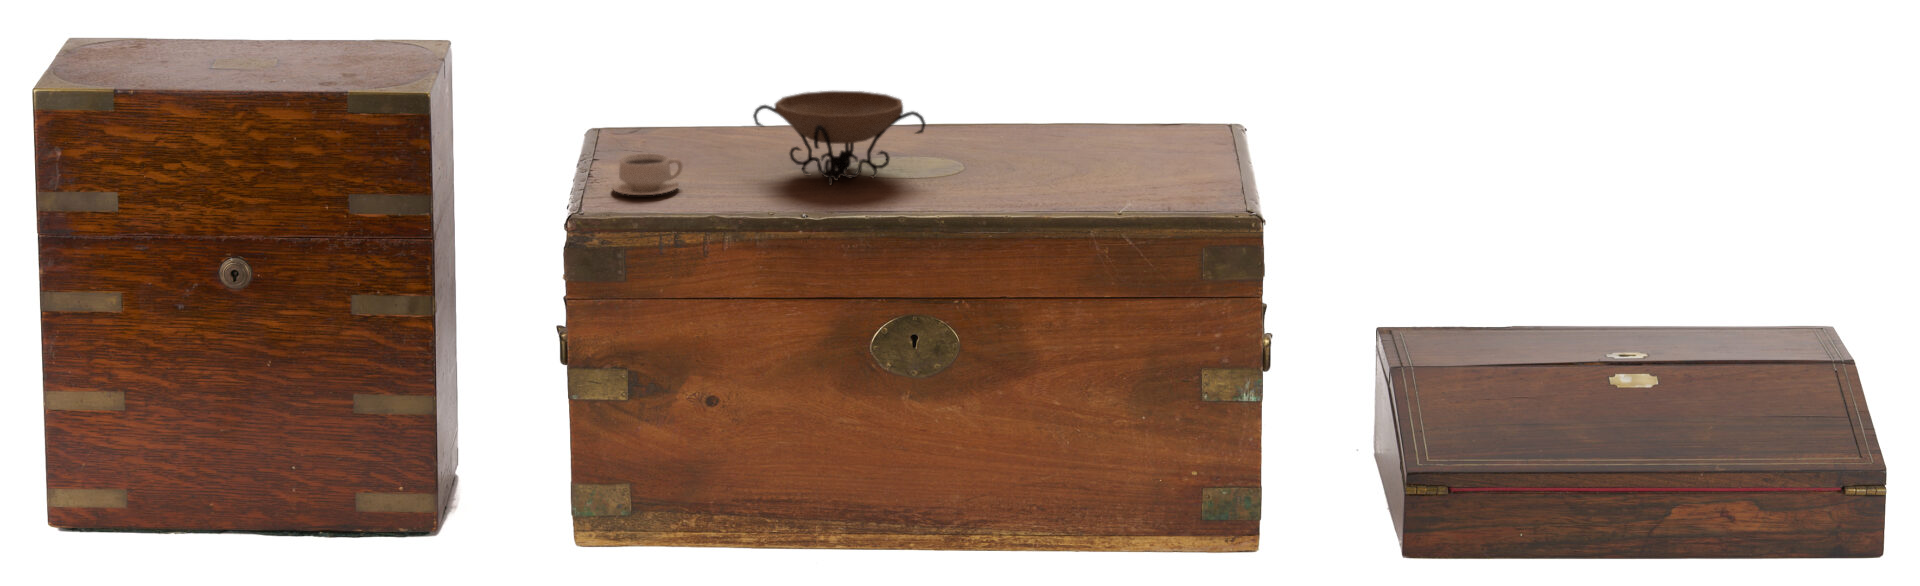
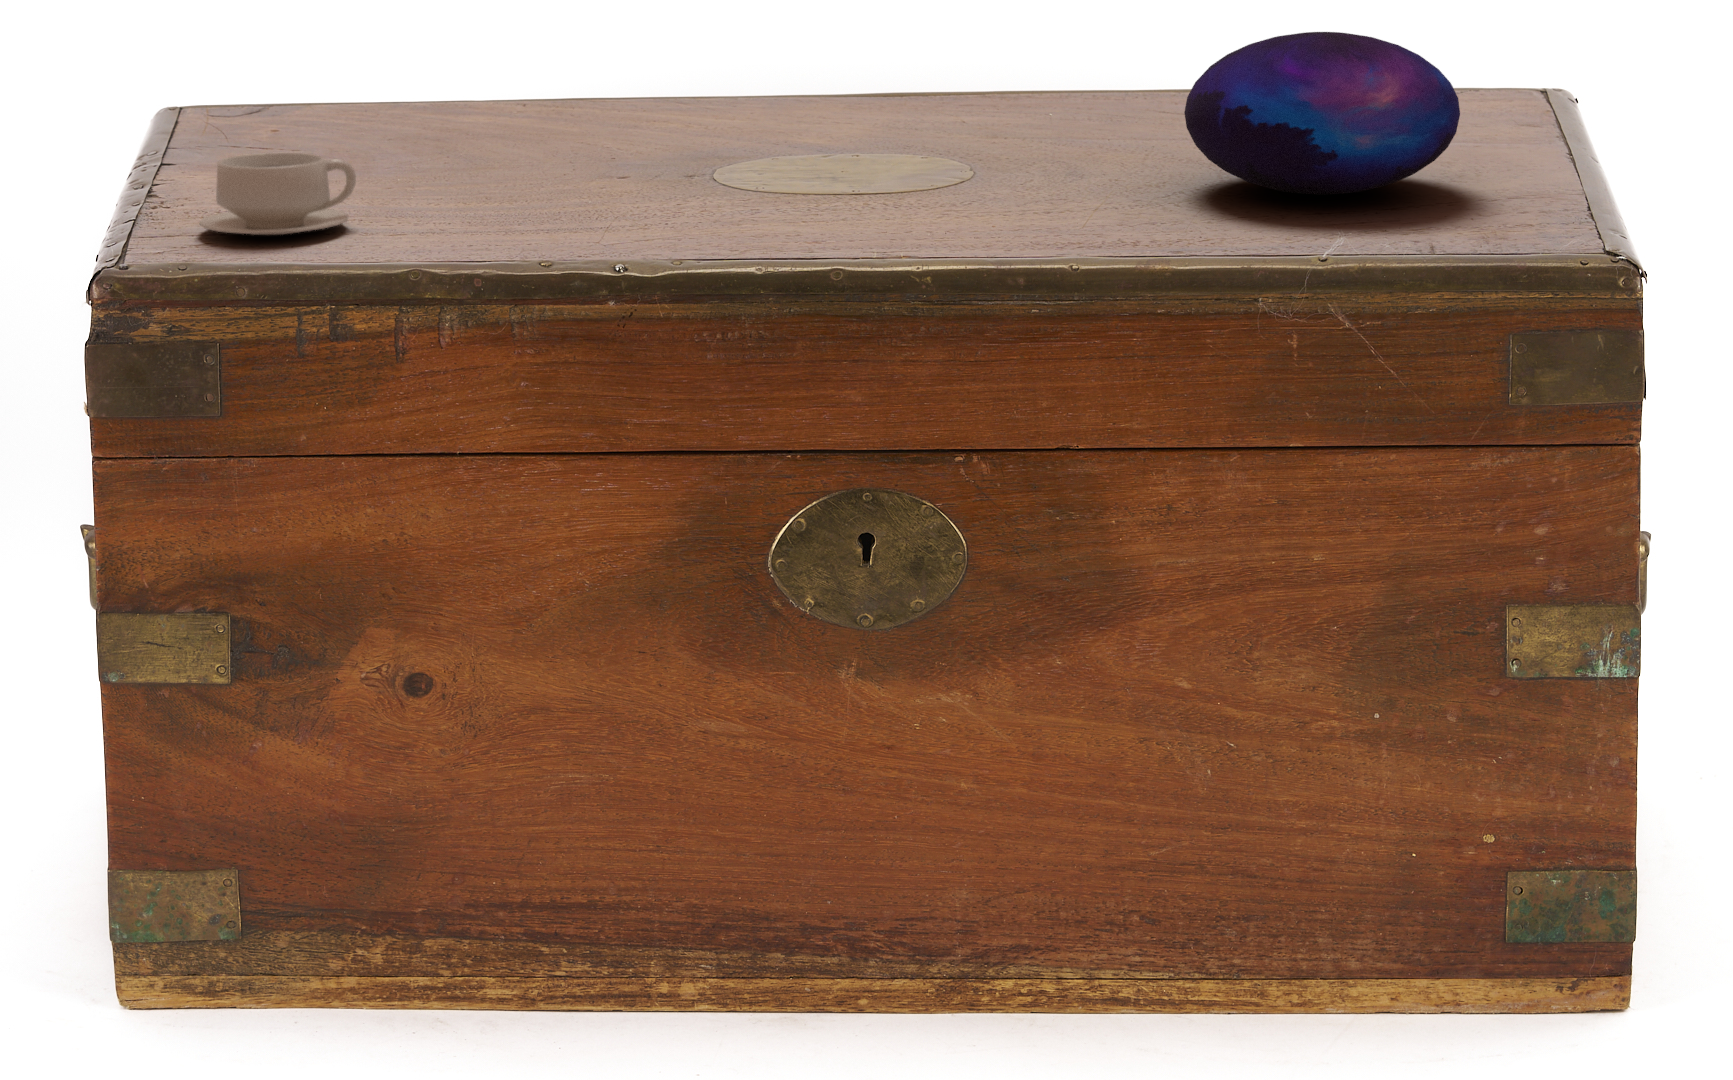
decorative bowl: present [753,91,925,185] -> none [512,27,886,217]
decorative orb: none [1065,98,1191,175] -> present [1184,32,1460,195]

